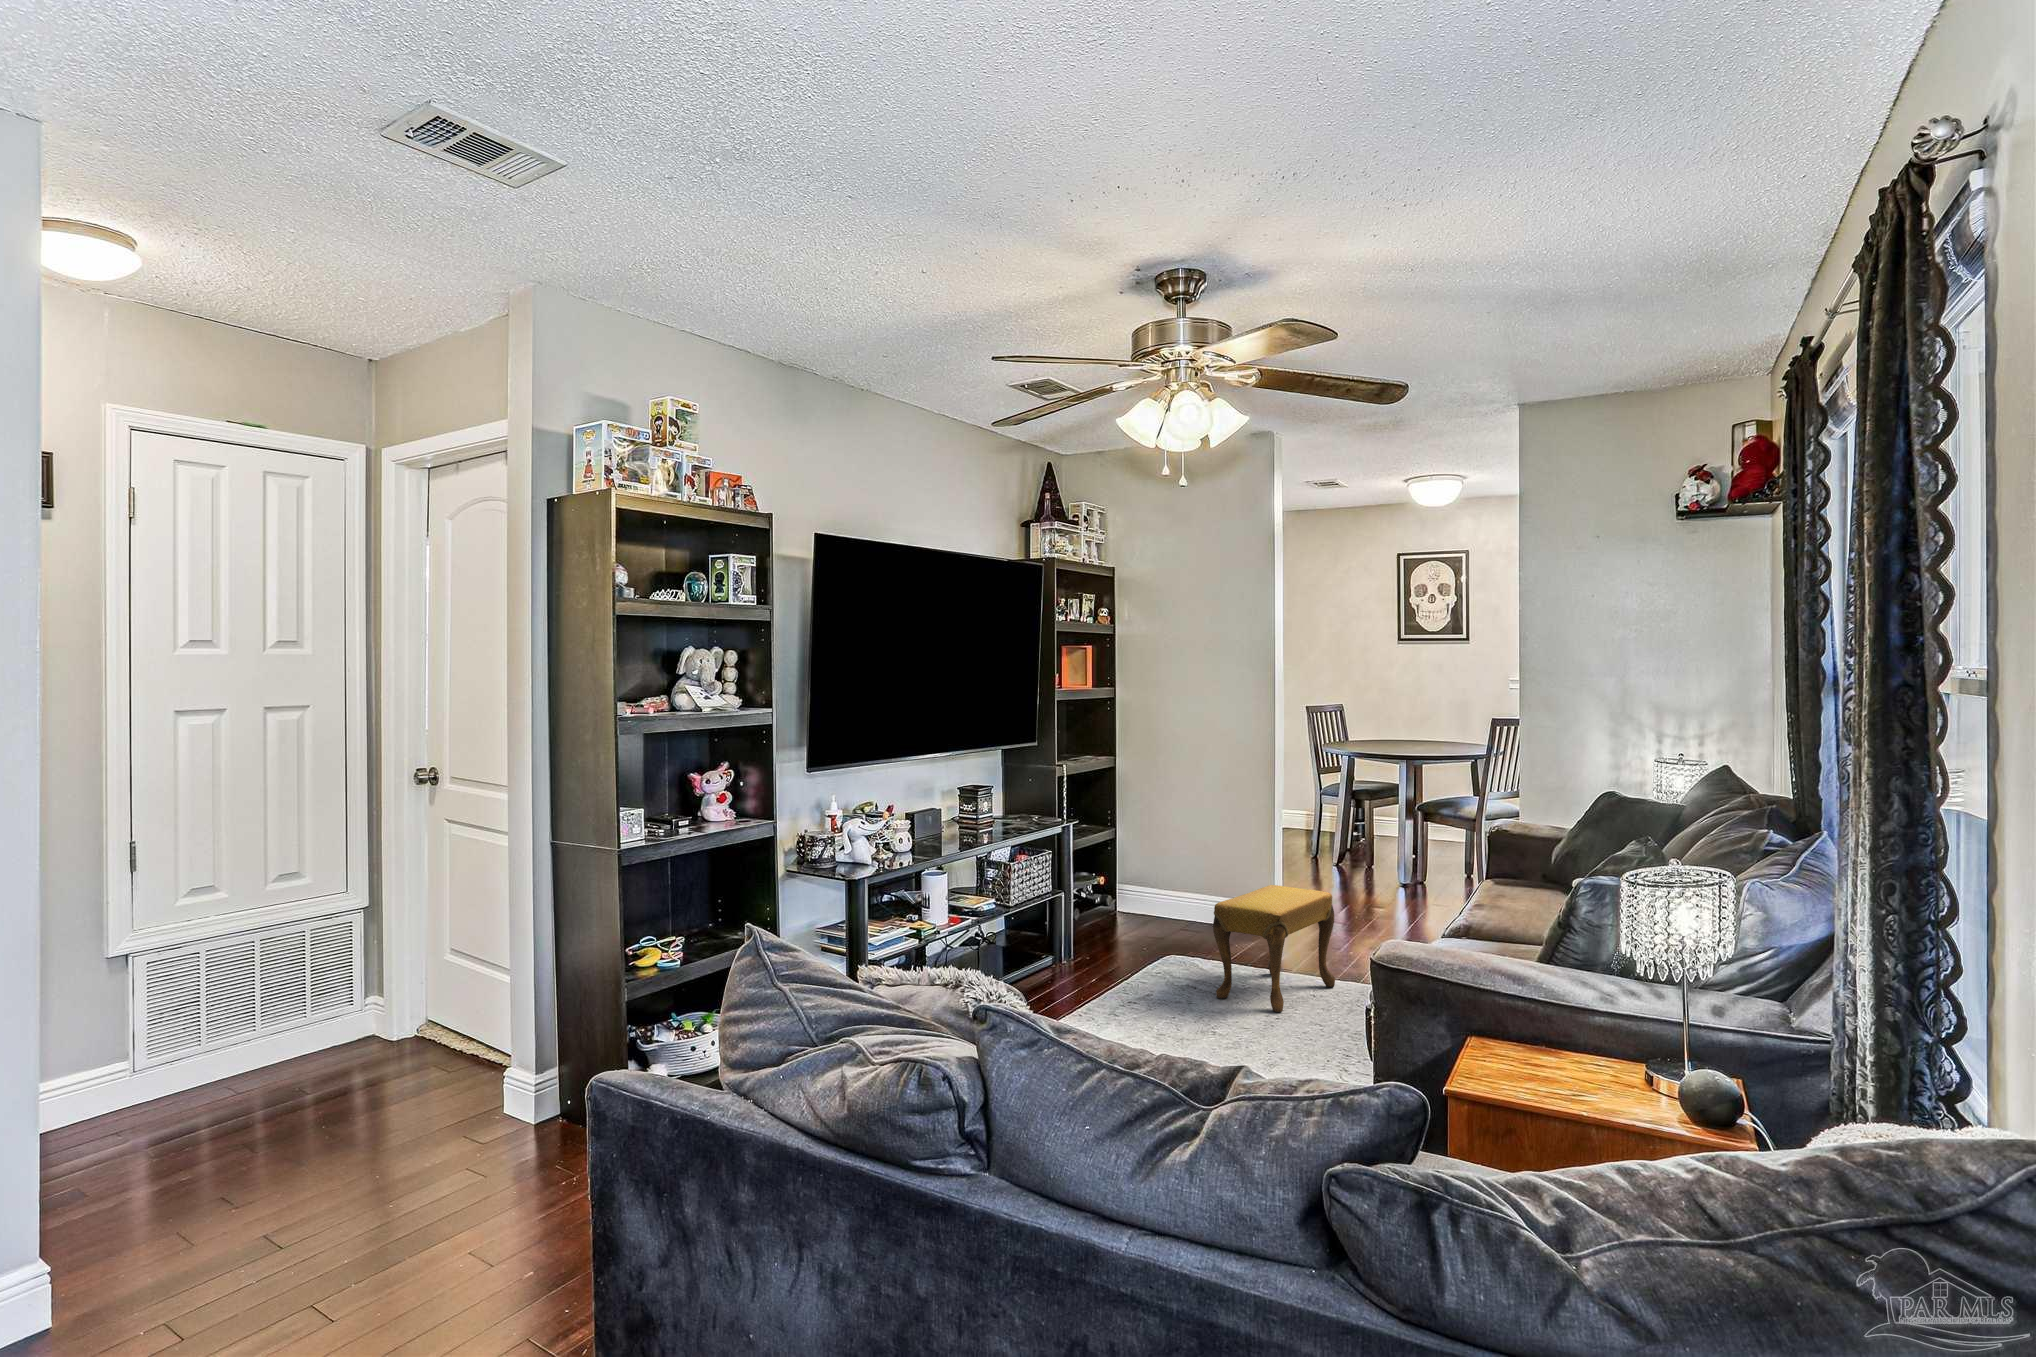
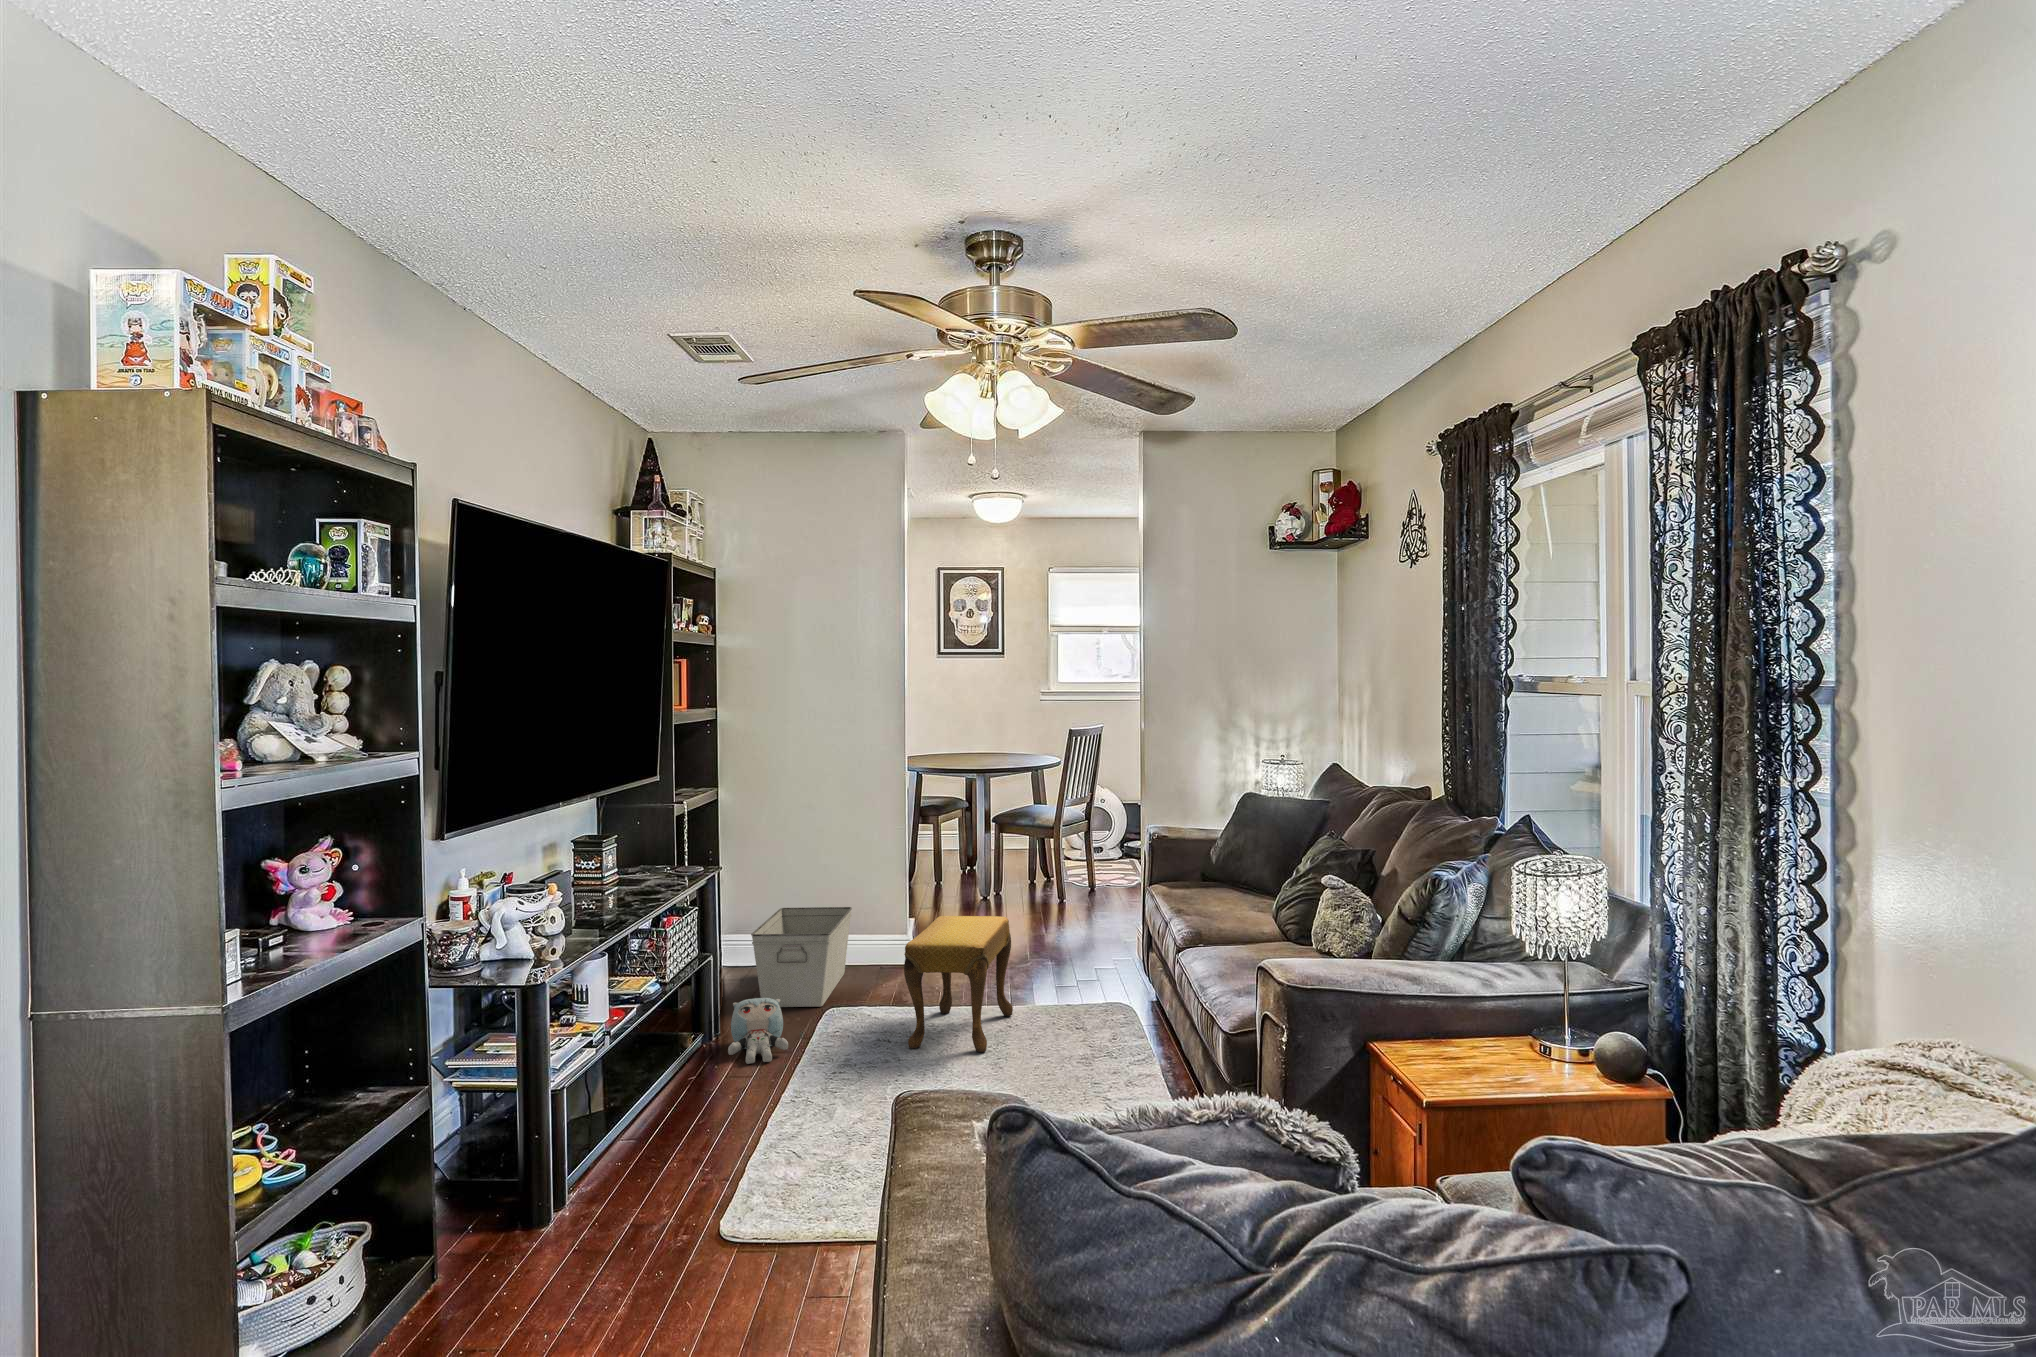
storage bin: none [1116,865,1222,953] -> present [751,907,852,1007]
plush toy: none [1065,934,1117,987] -> present [728,998,788,1064]

